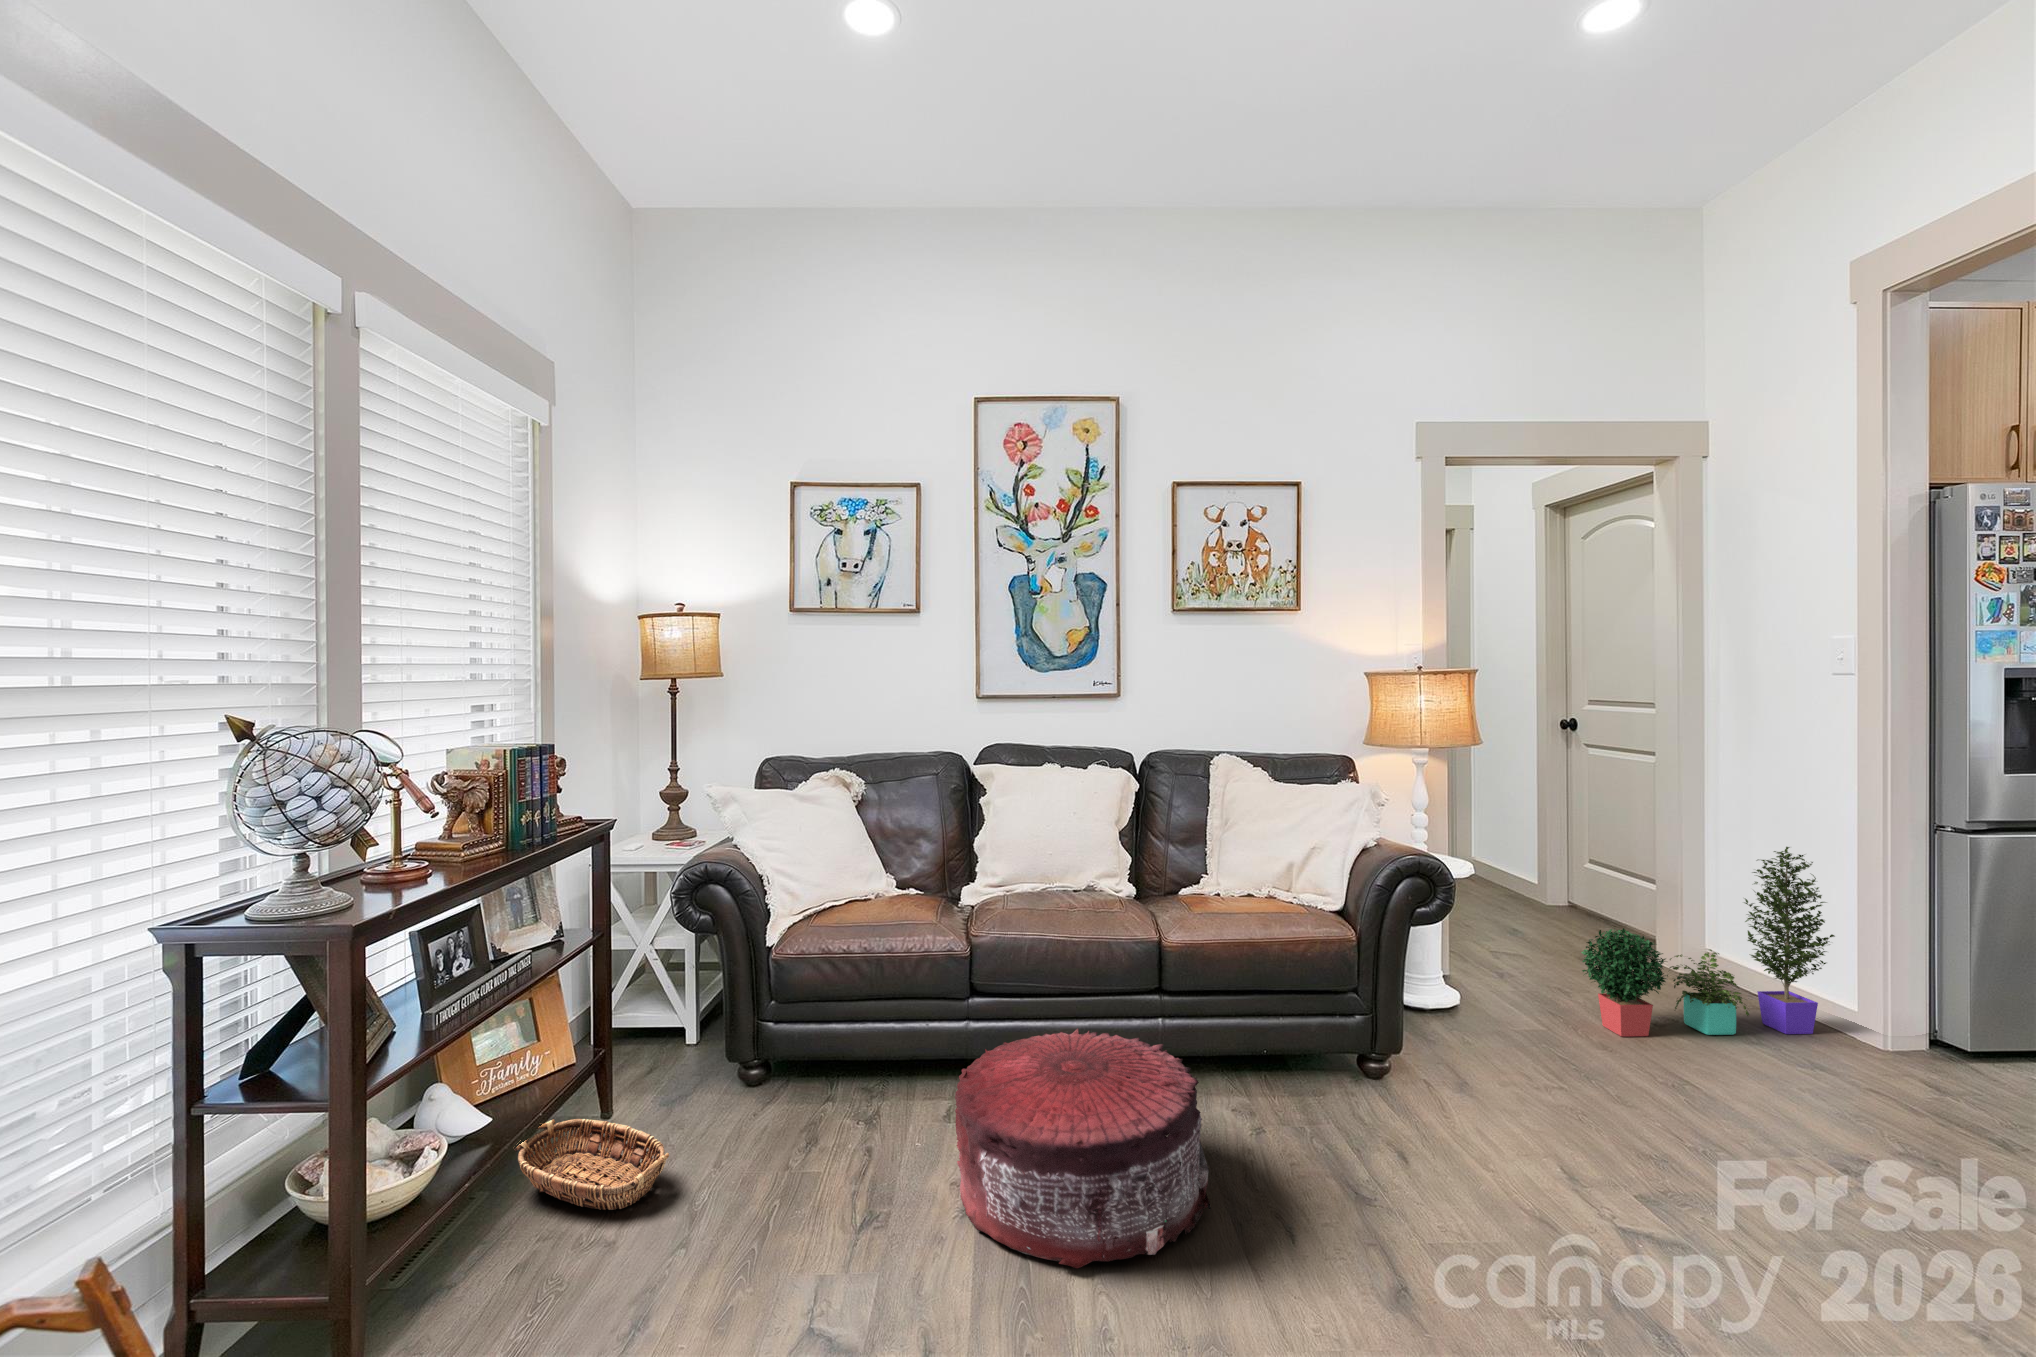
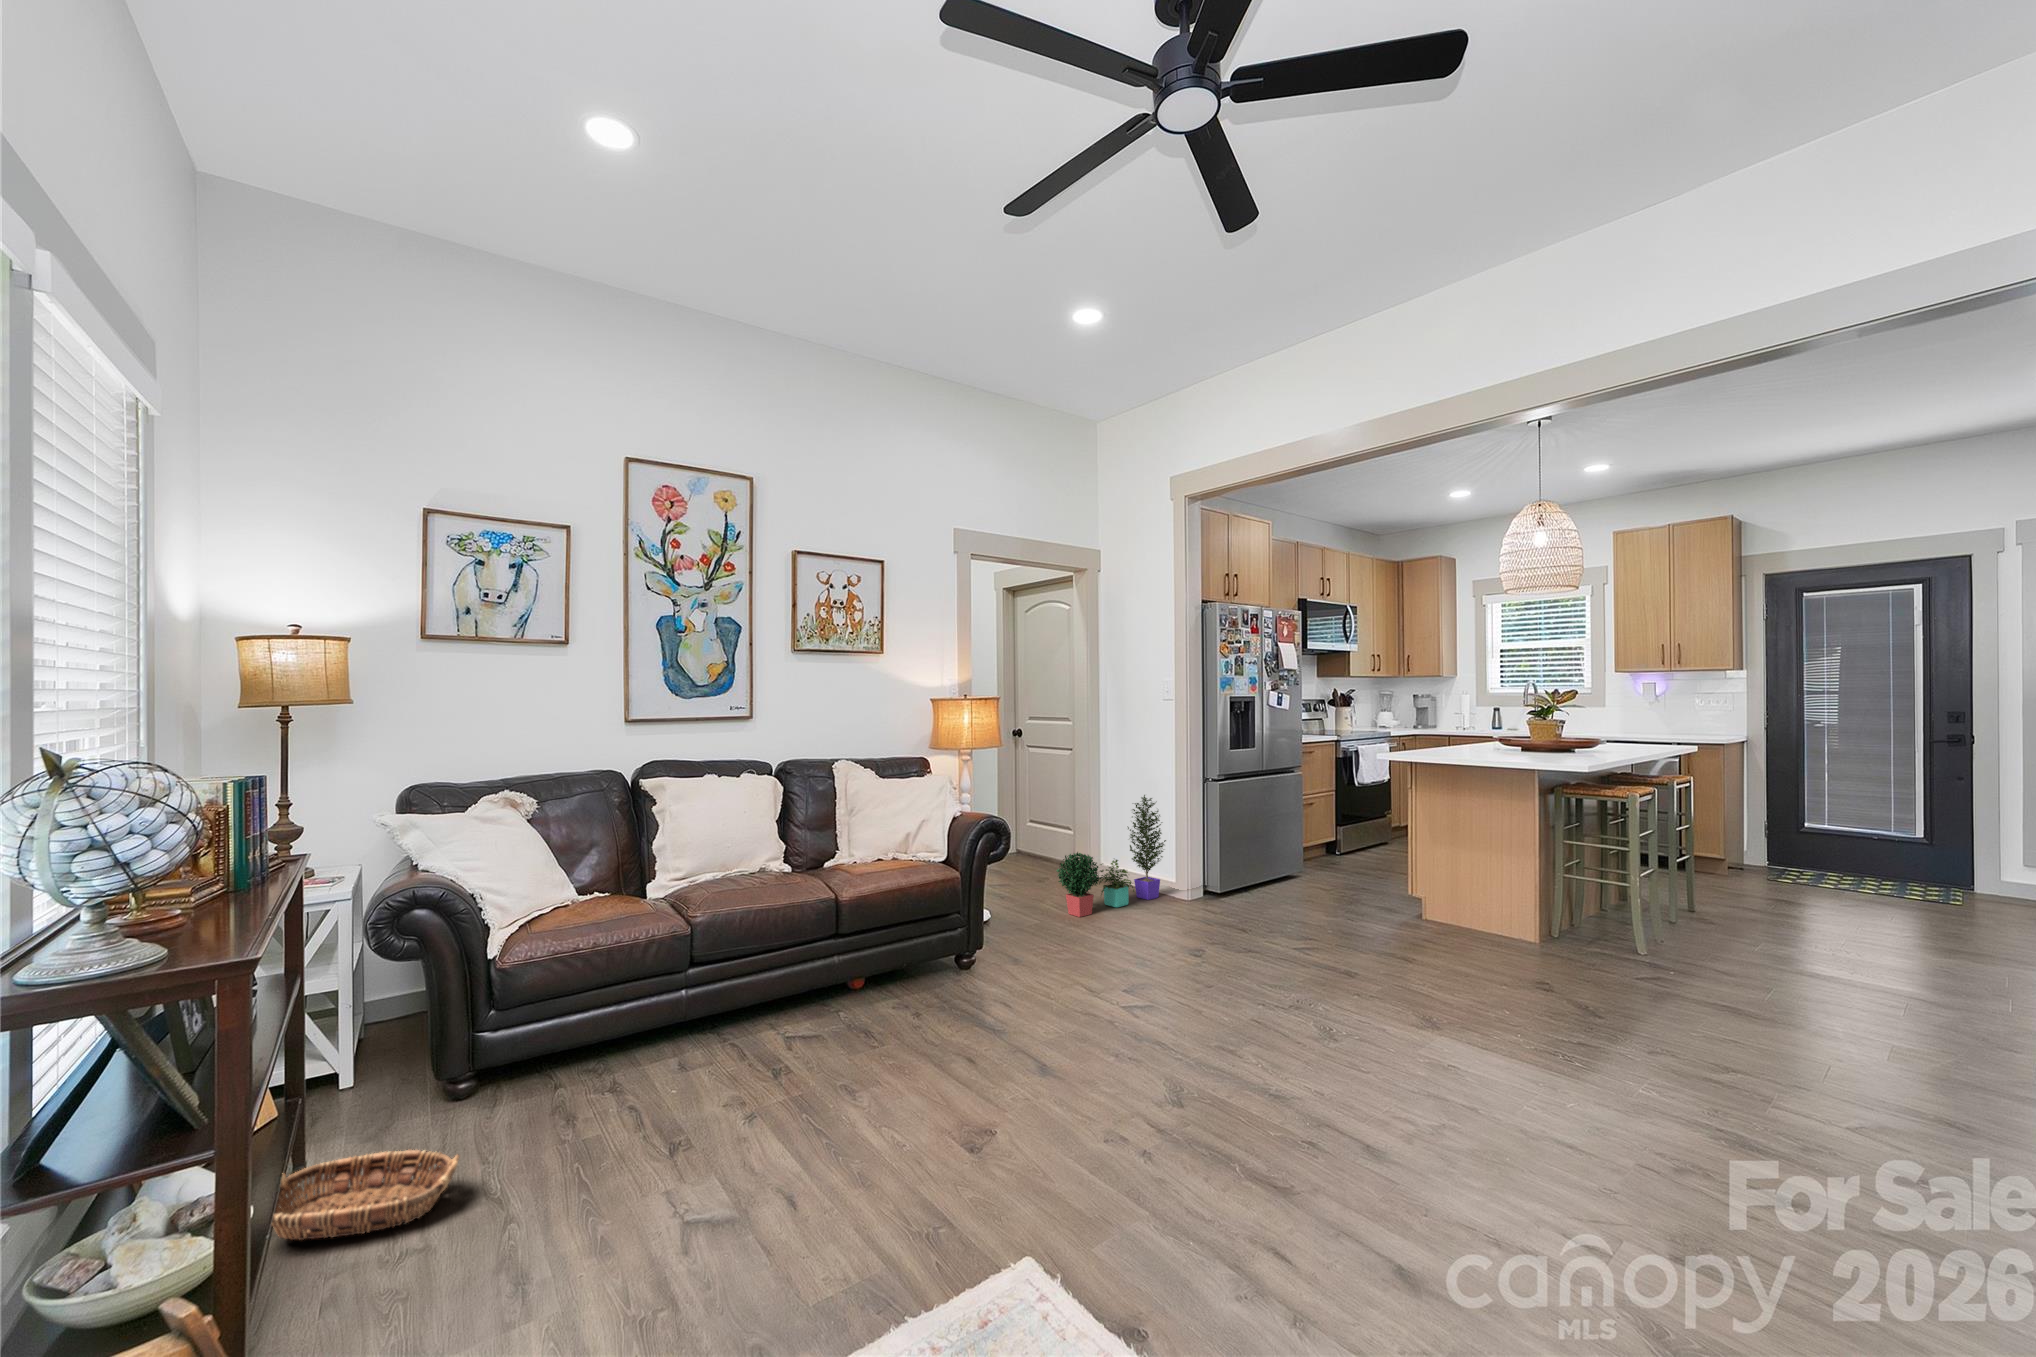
pouf: present [955,1028,1211,1269] -> none [730,959,925,1116]

